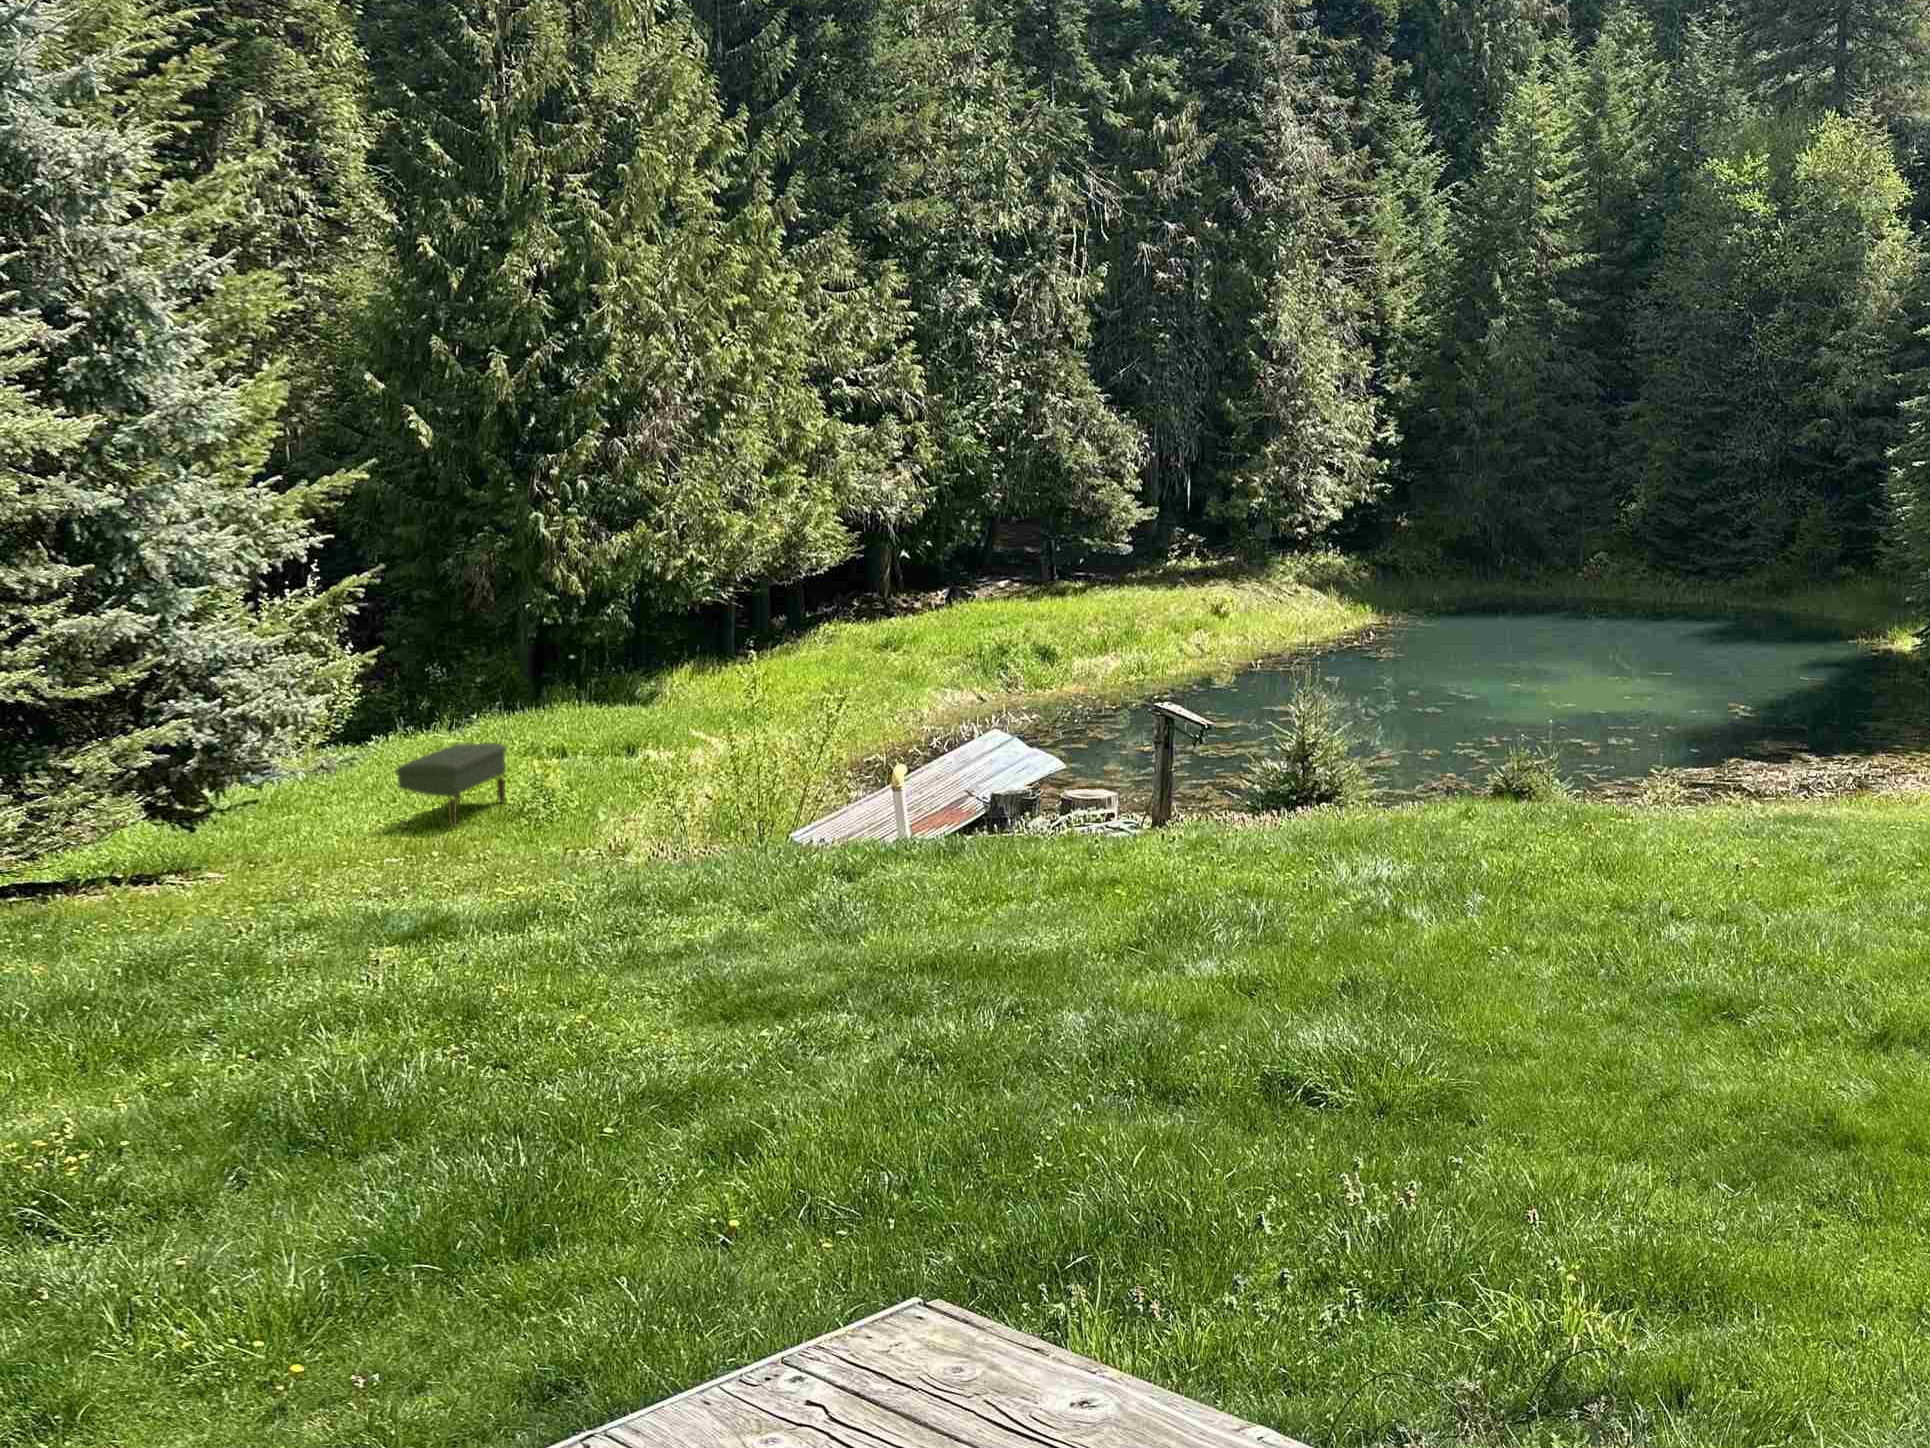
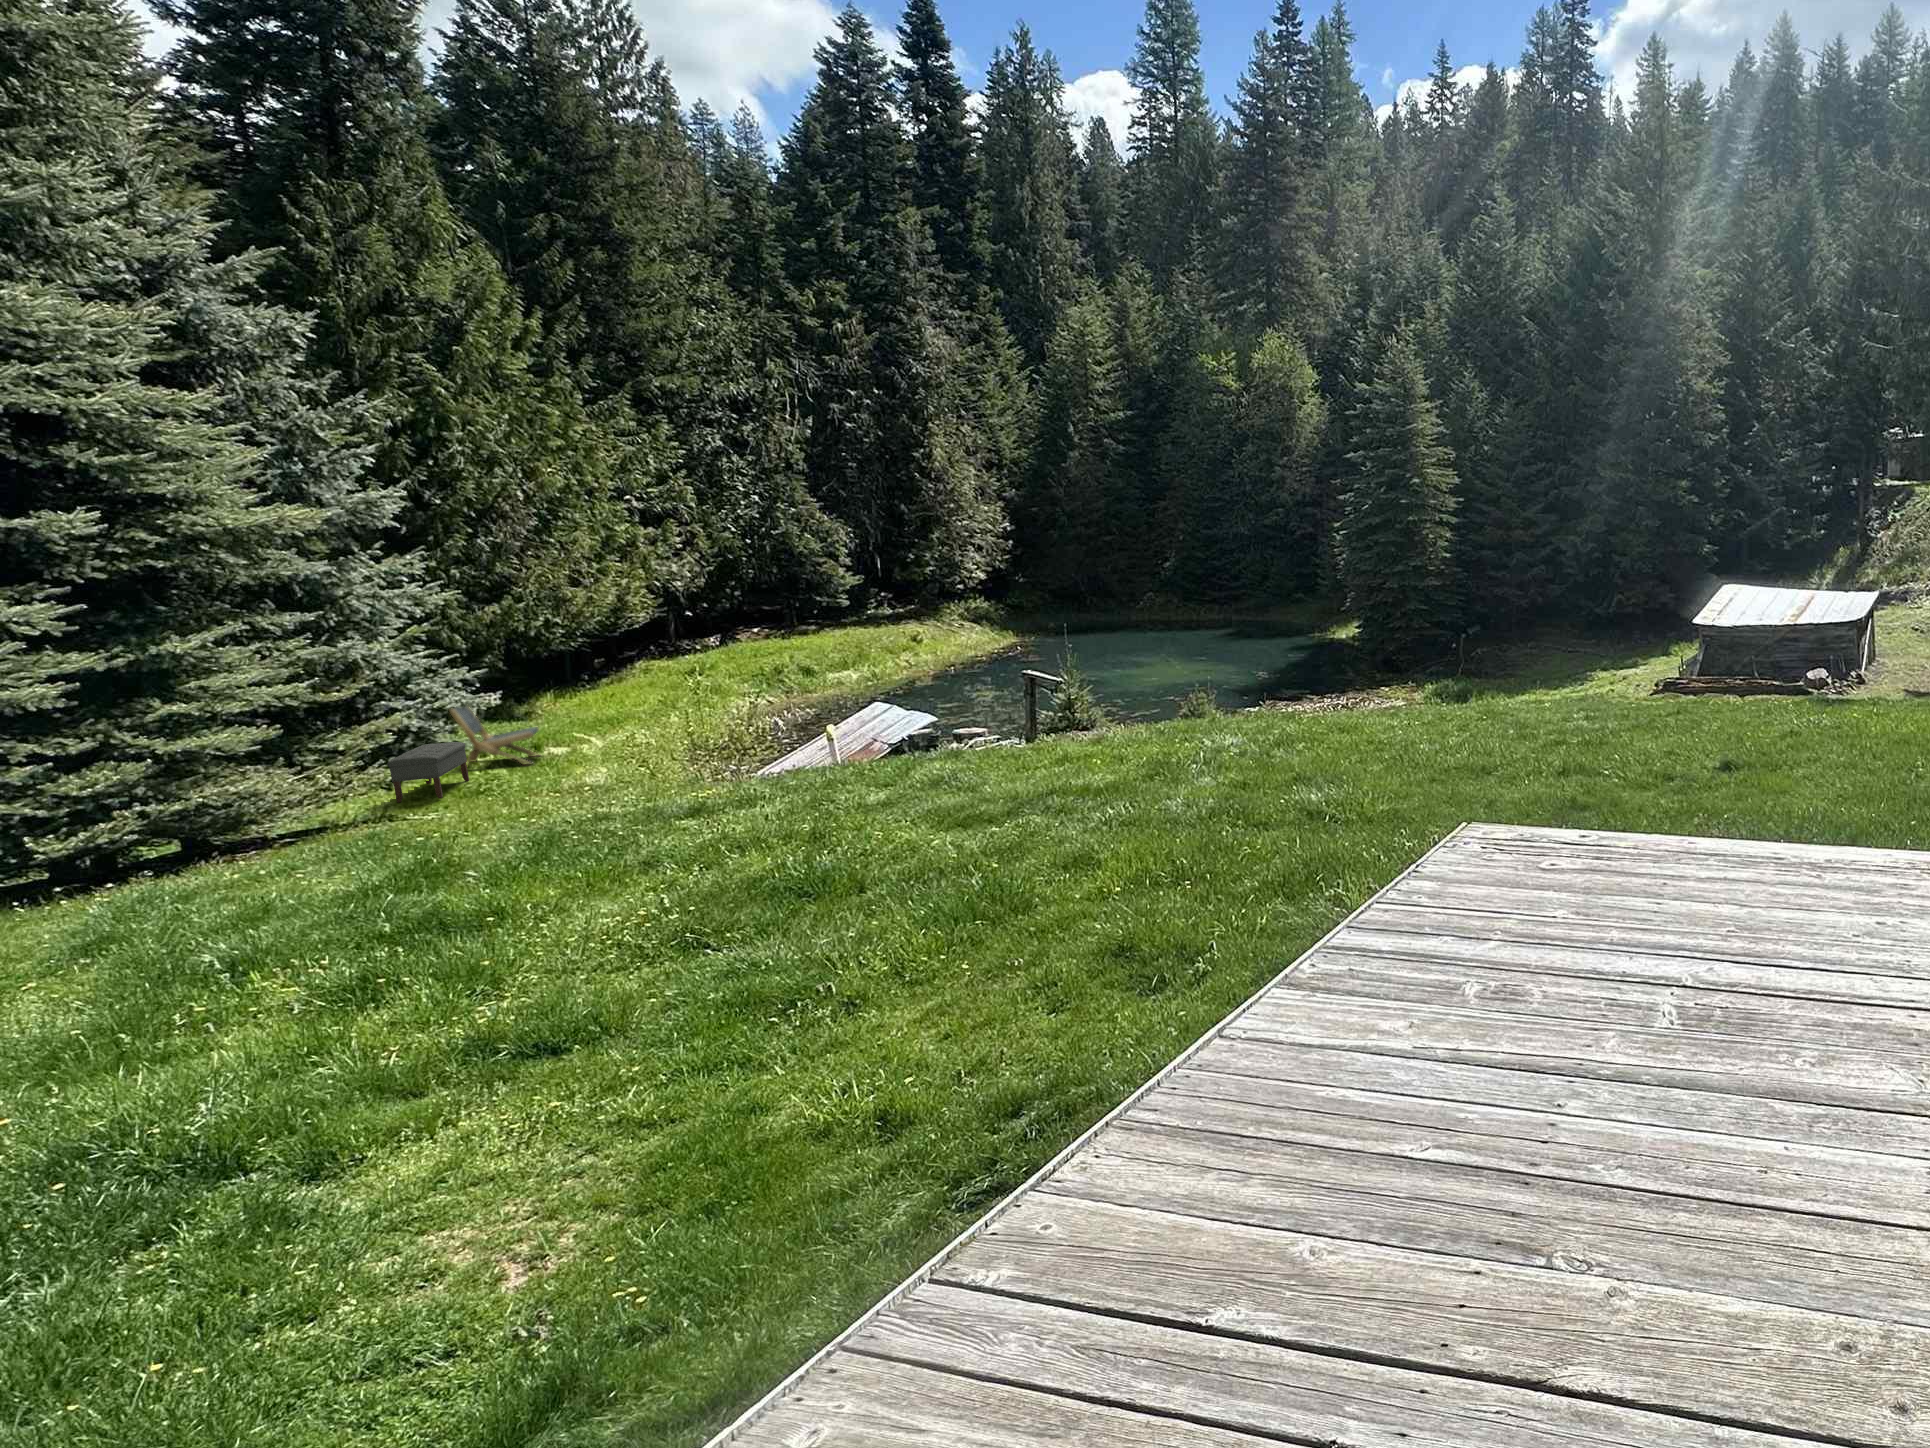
lounge chair: none [501,684,617,785] -> present [449,707,539,765]

